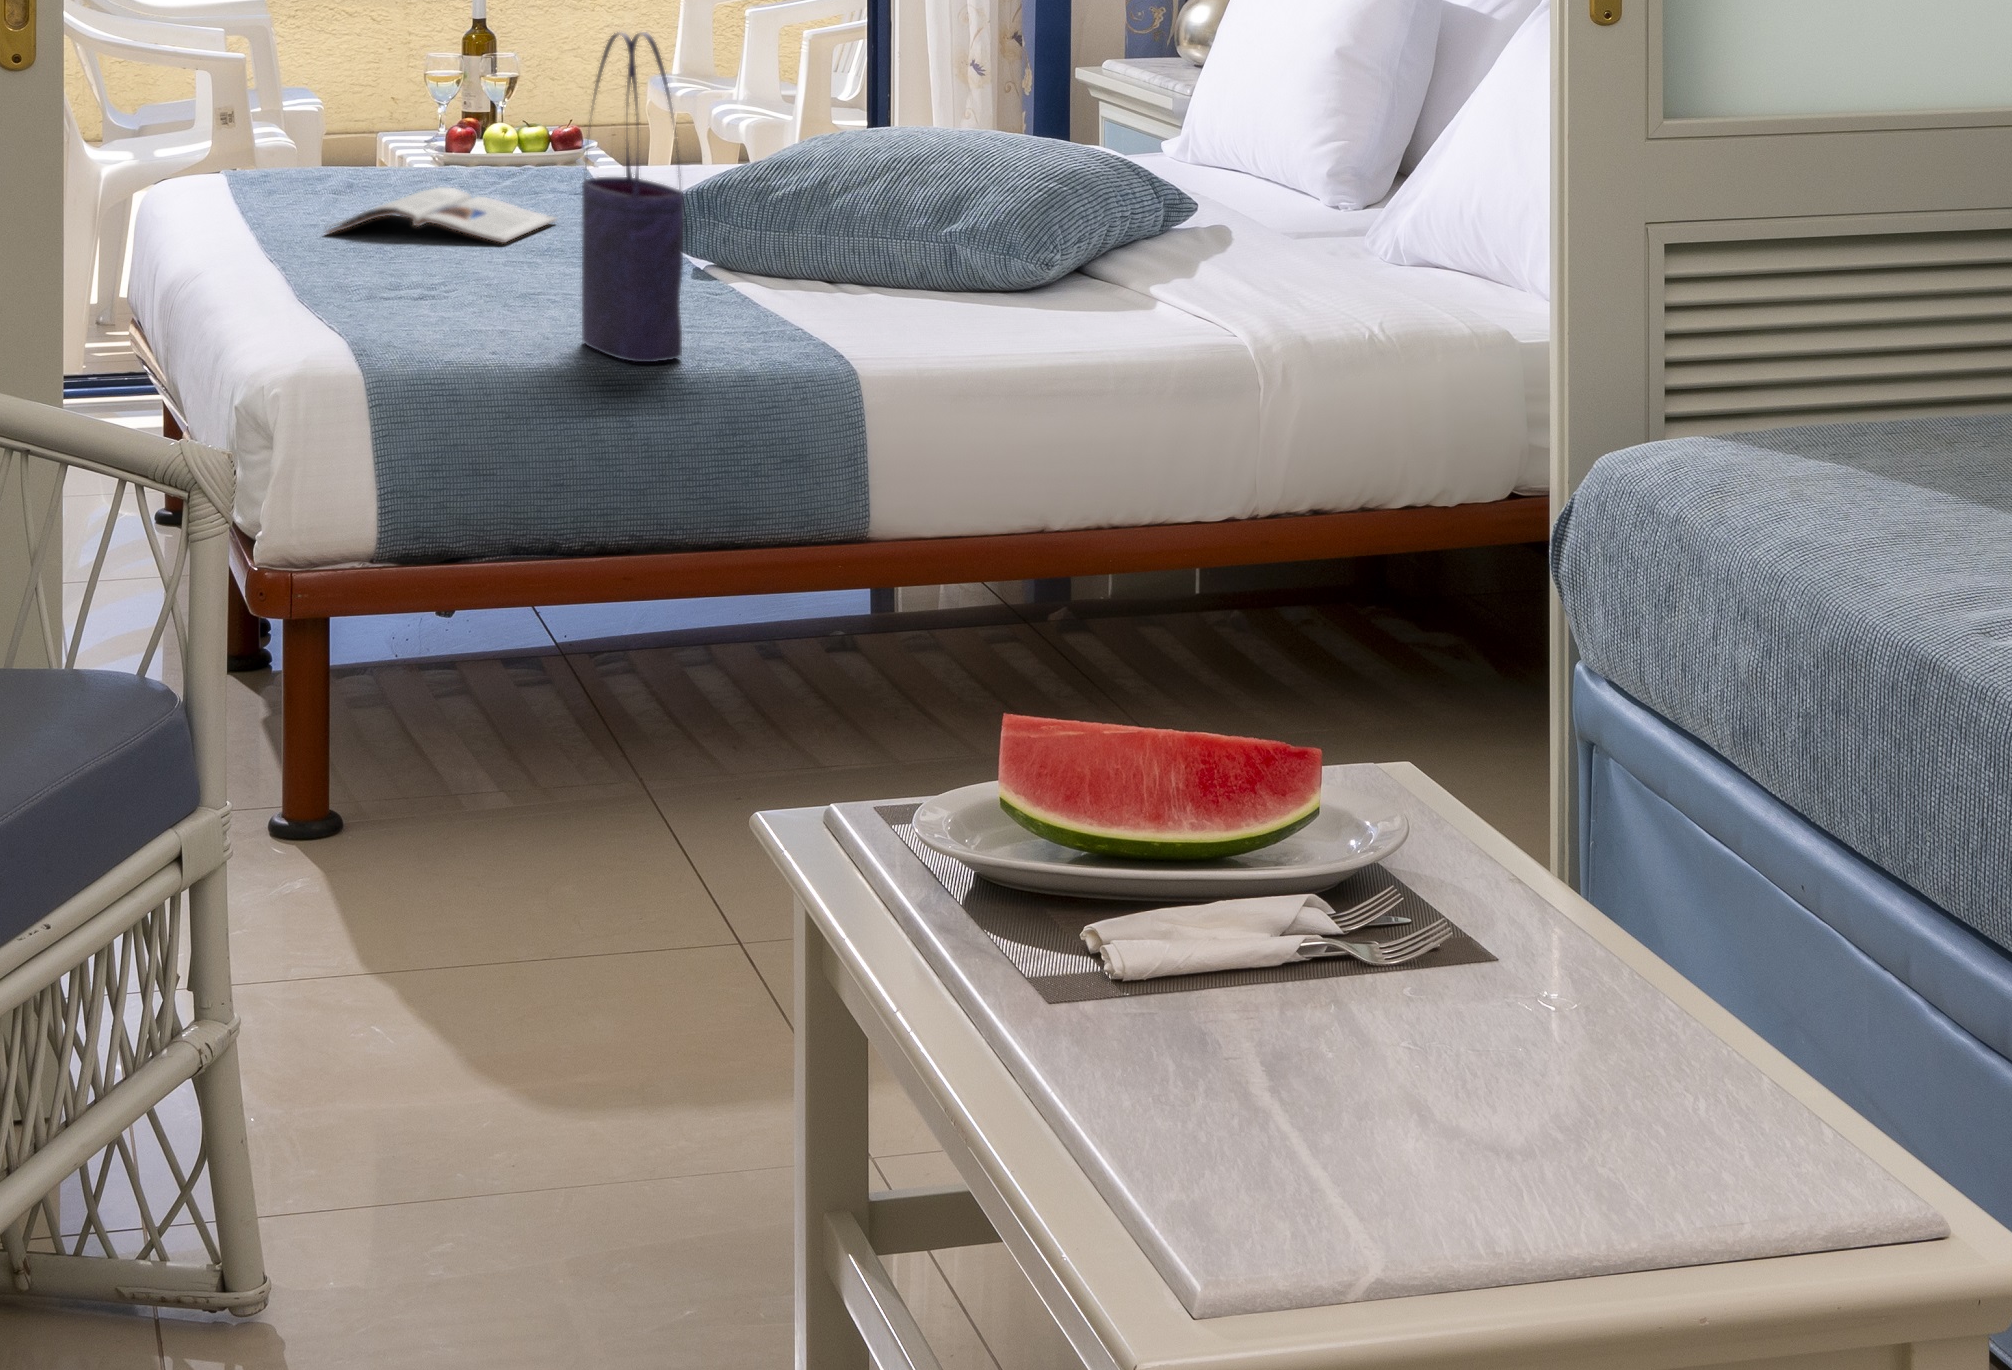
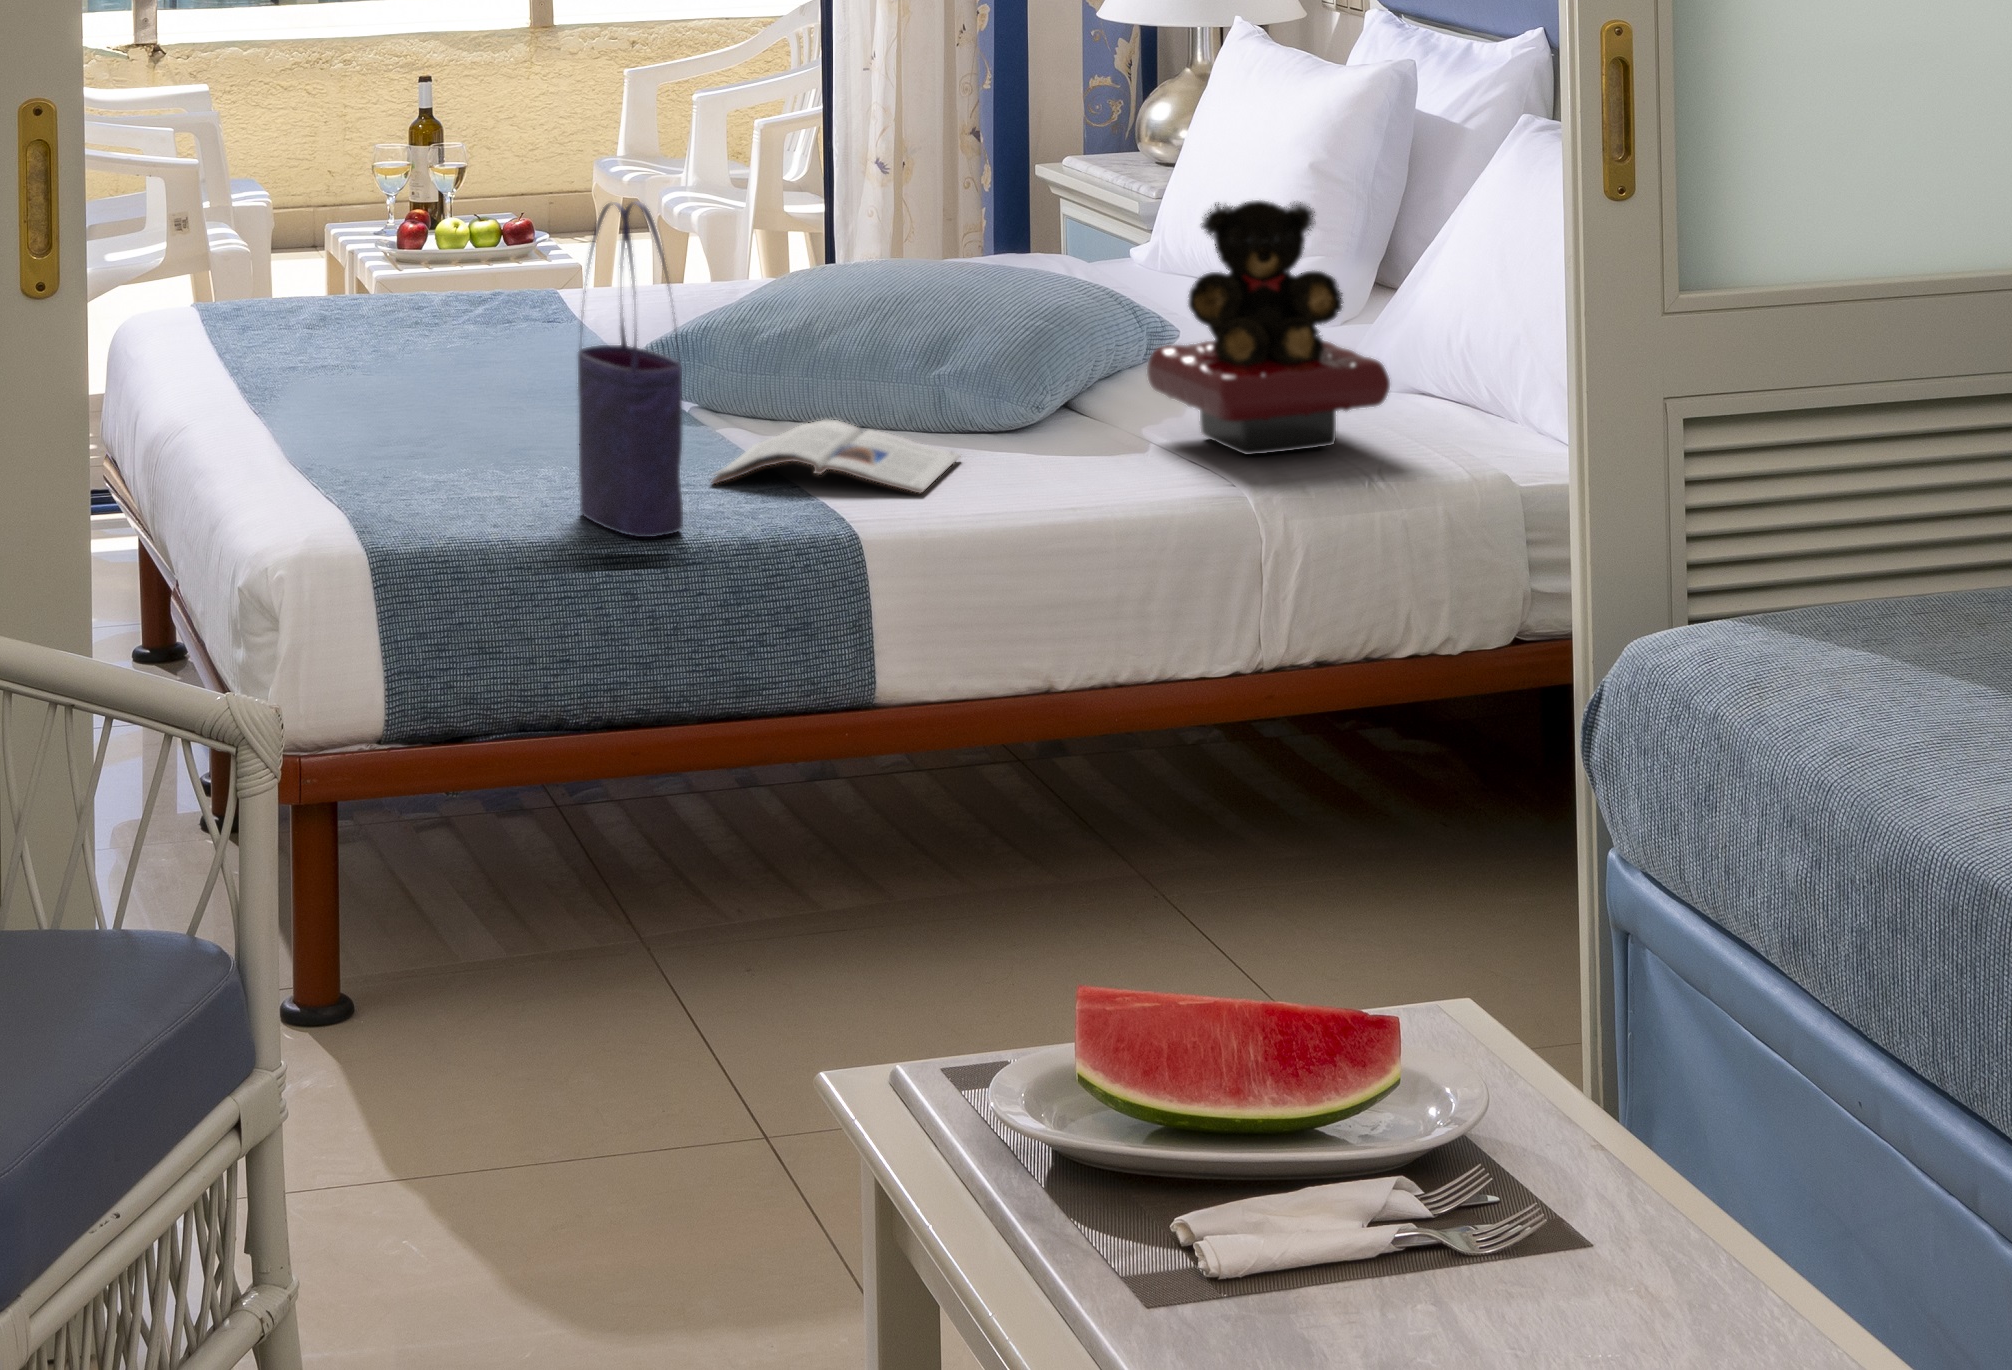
teddy bear: none [1156,59,1395,307] -> present [1147,200,1390,455]
magazine: present [326,188,556,243] -> present [712,420,960,494]

